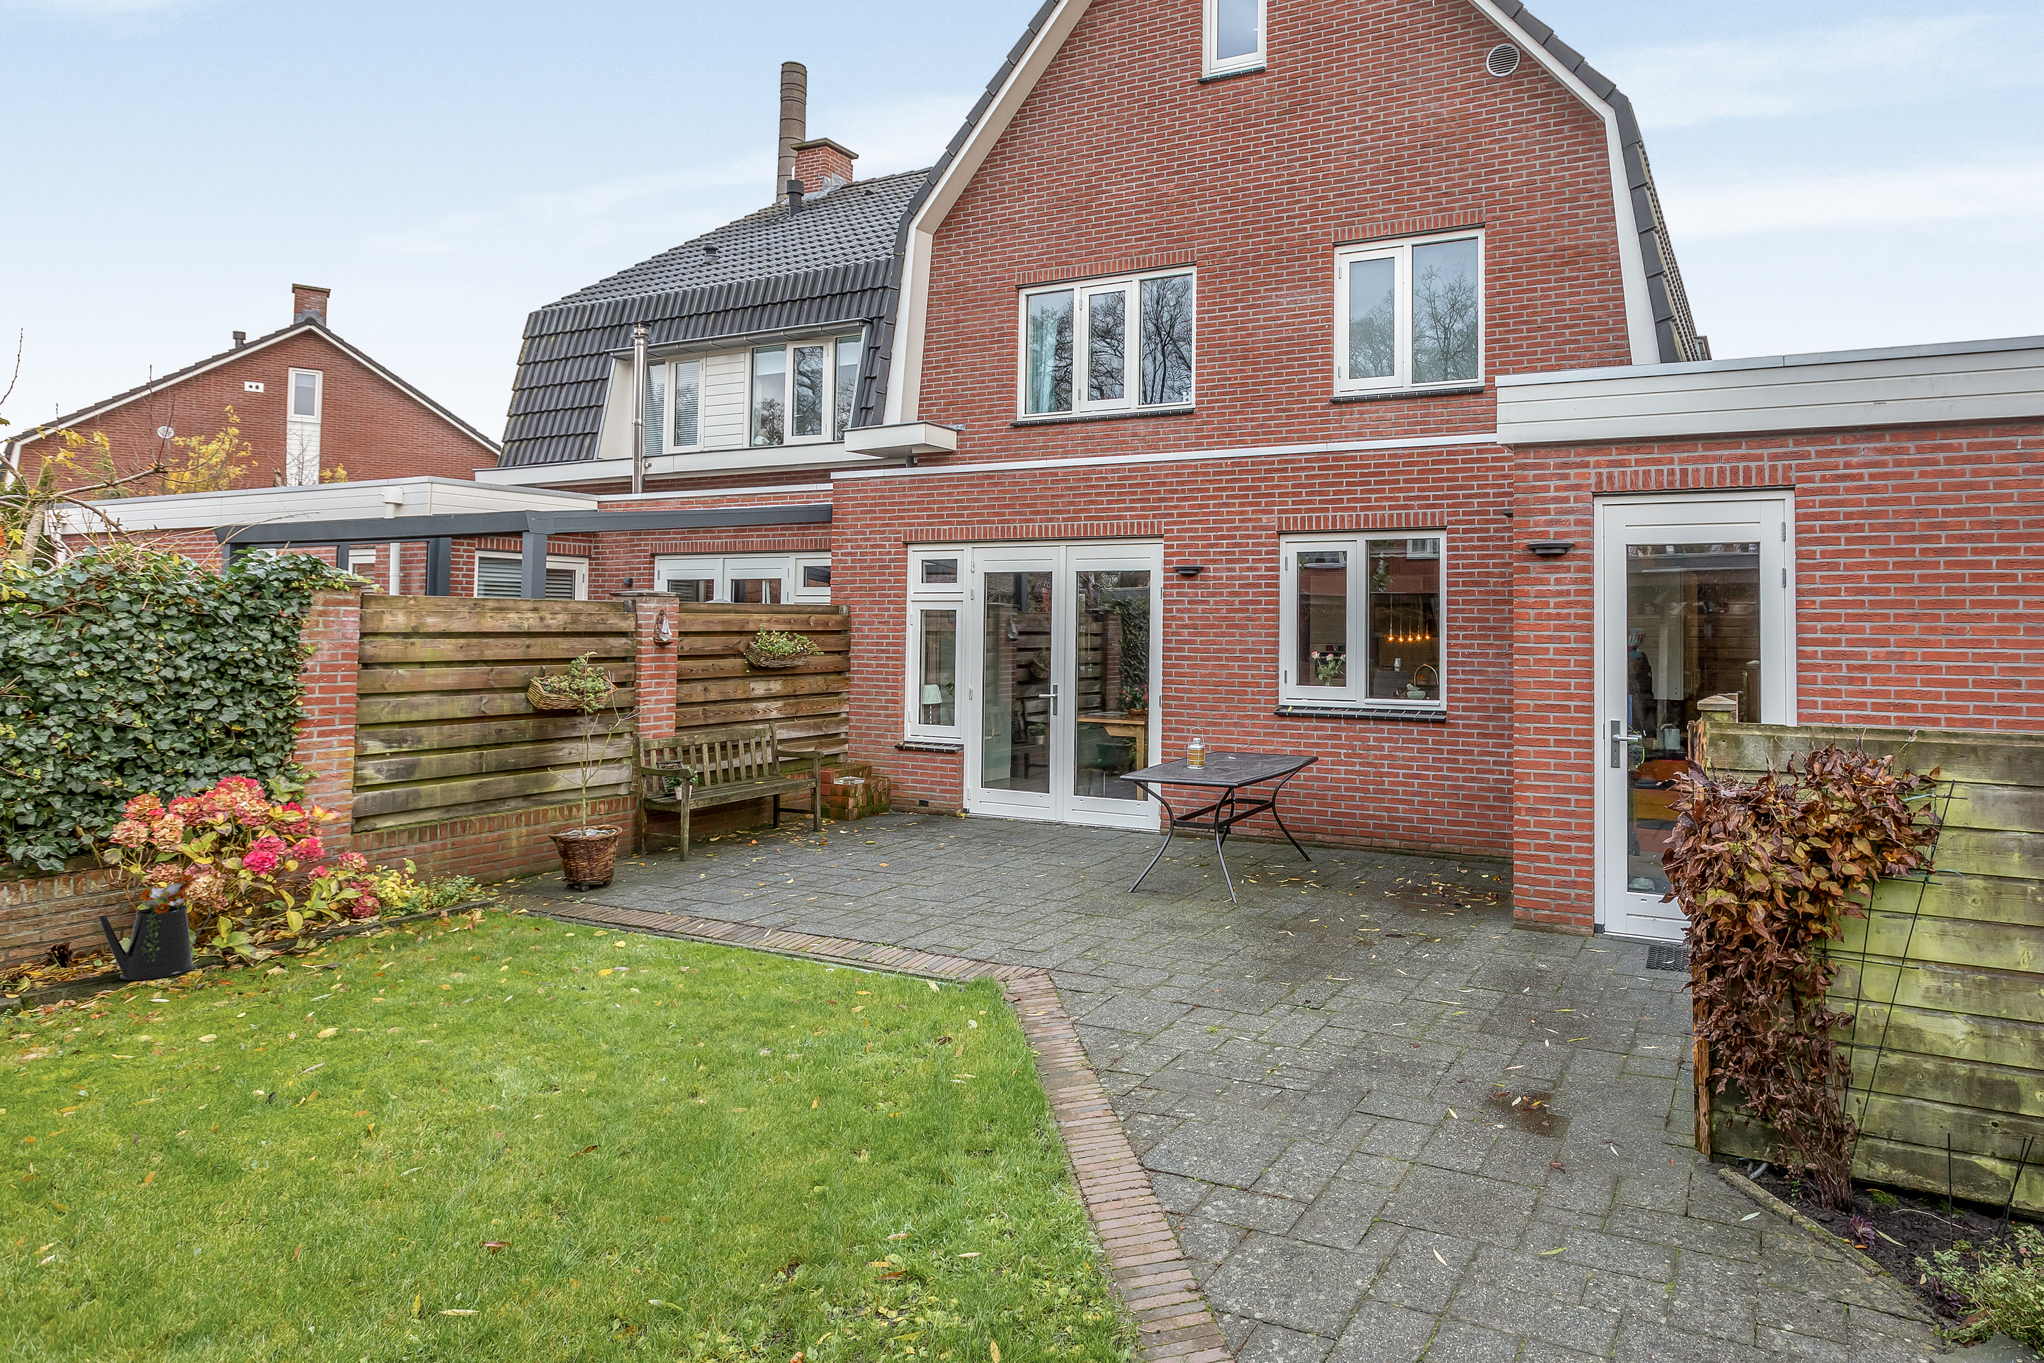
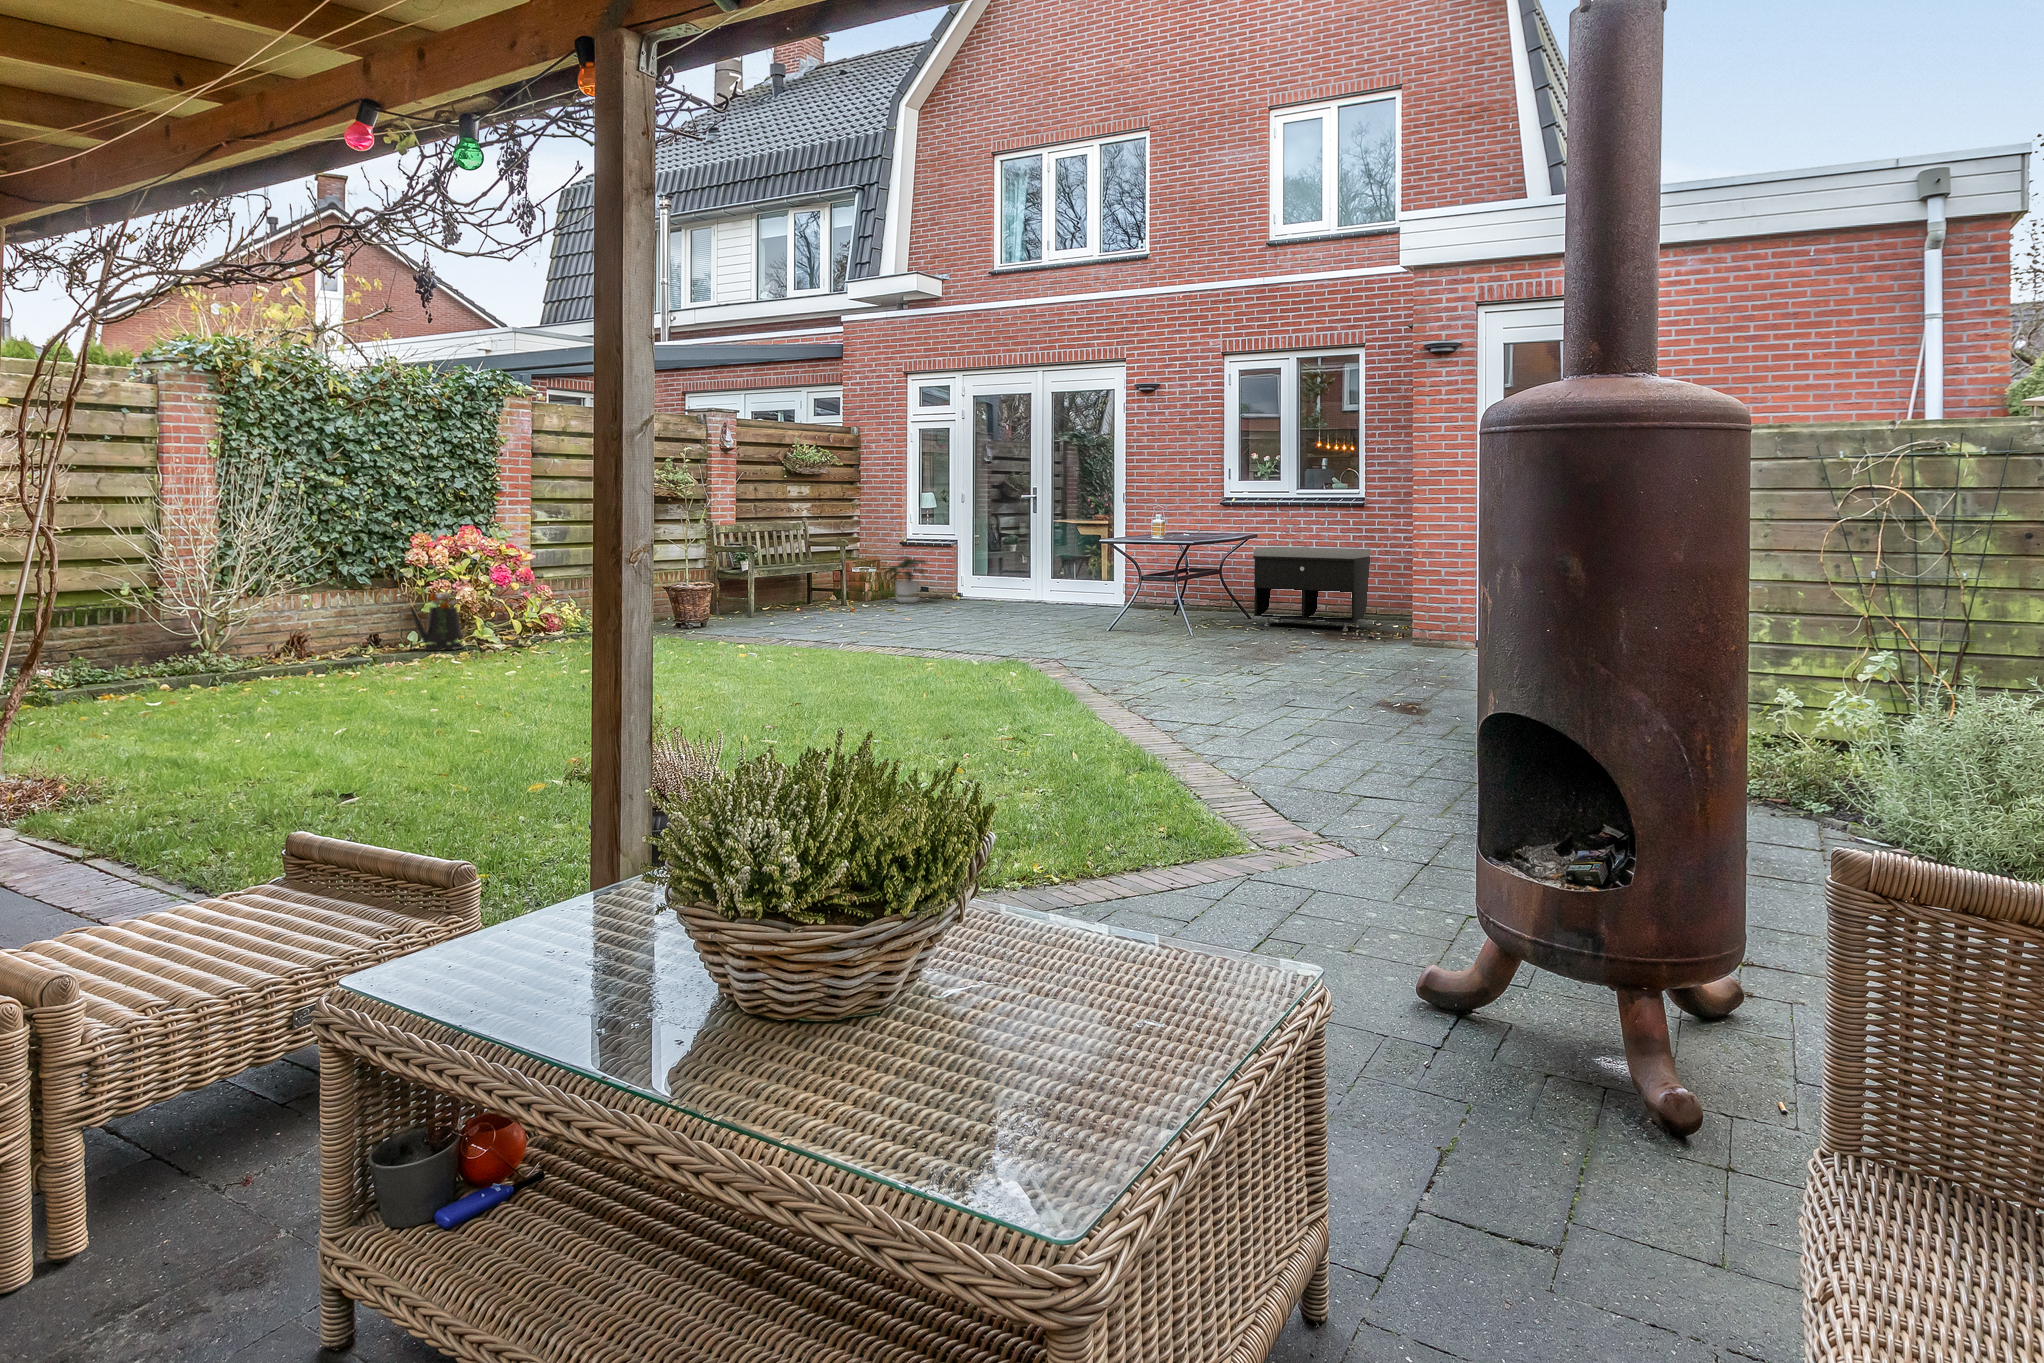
potted plant: none [871,760,937,820] -> present [886,557,927,603]
storage bench: none [1321,762,1459,874] -> present [1253,547,1371,631]

